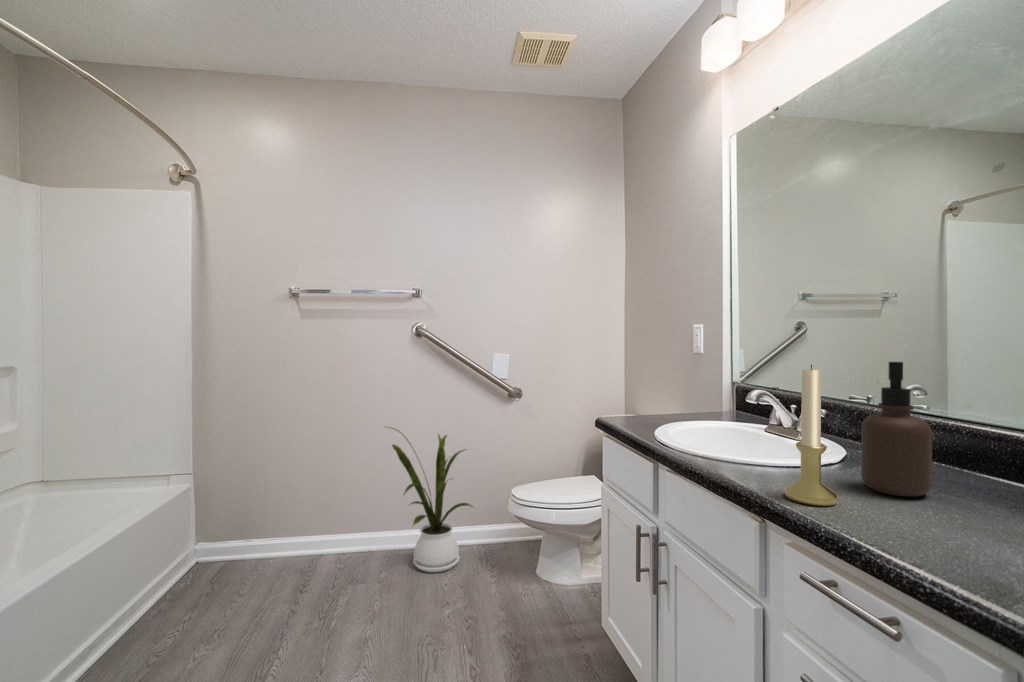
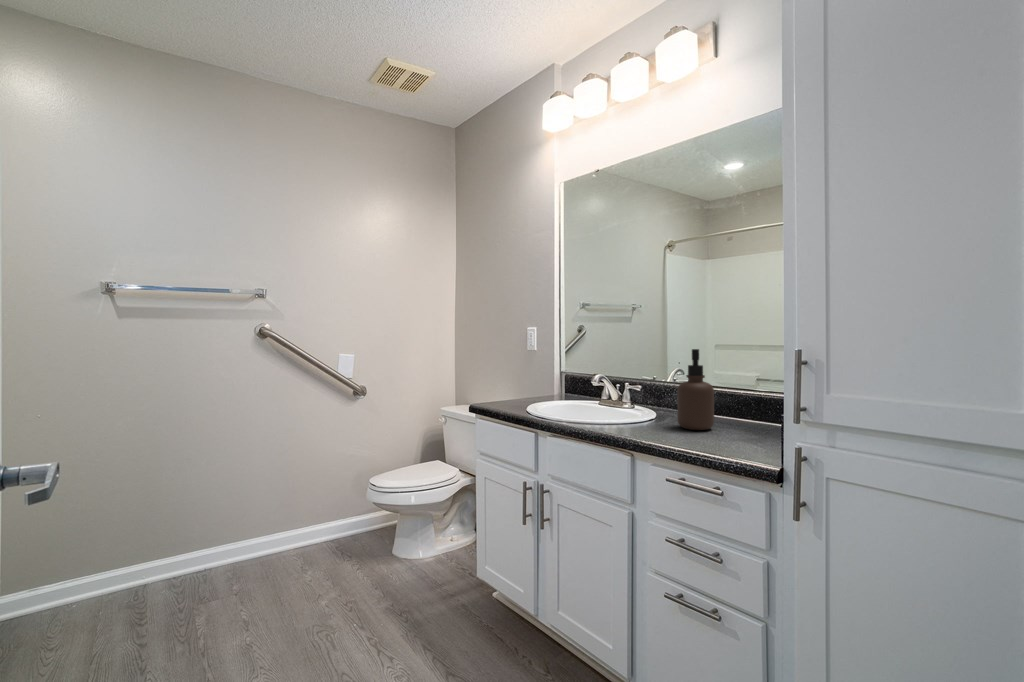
candle holder: present [784,365,838,506] -> none [644,351,675,440]
house plant: present [391,427,471,572] -> none [229,431,329,574]

